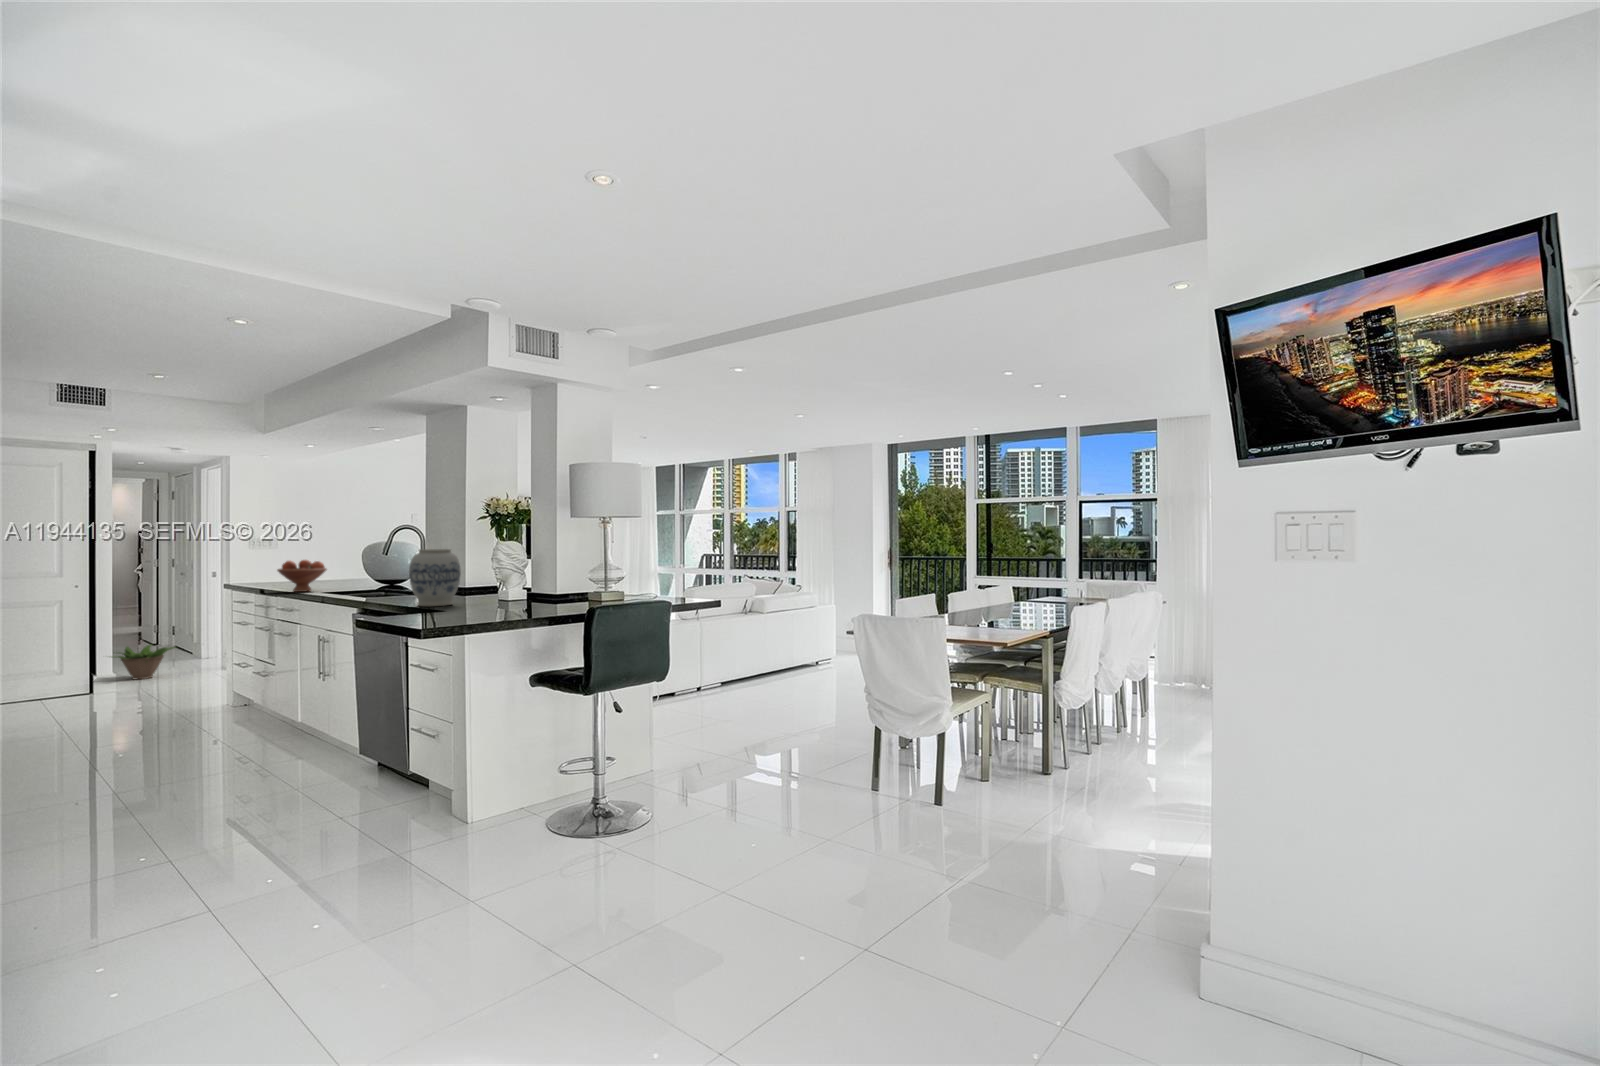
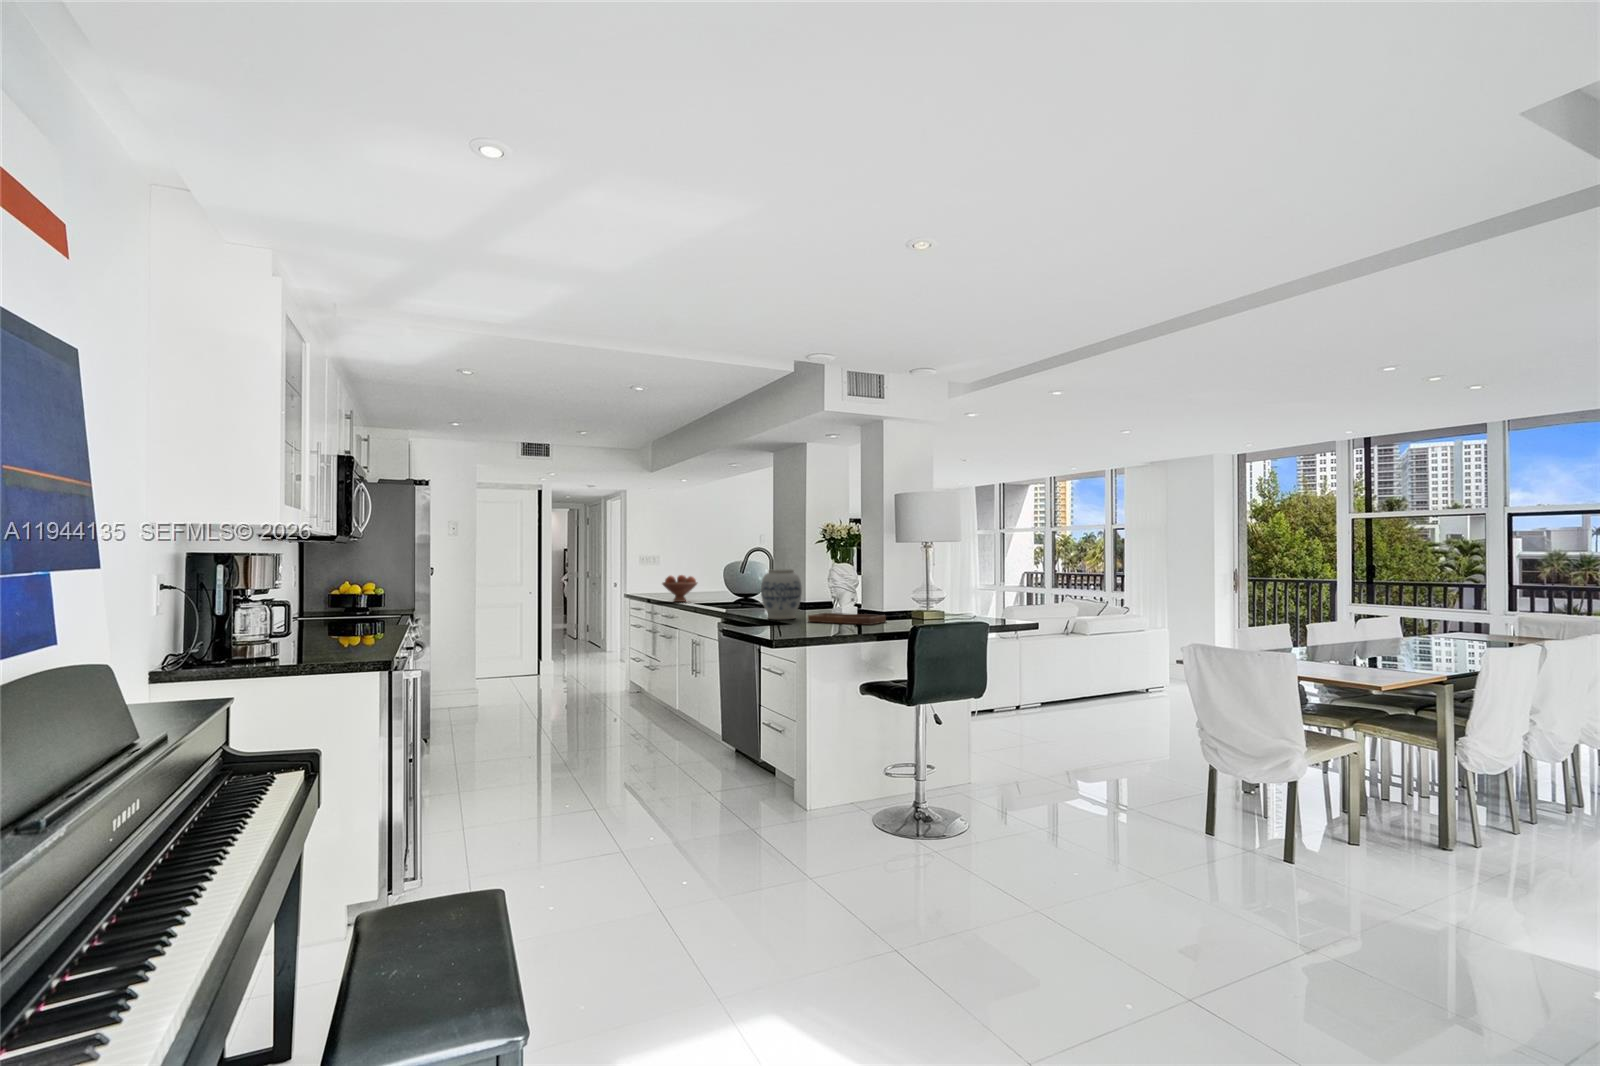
tray: none [468,579,560,608] -> present [808,598,886,625]
decorative plant: present [118,645,174,679] -> none [545,639,592,667]

